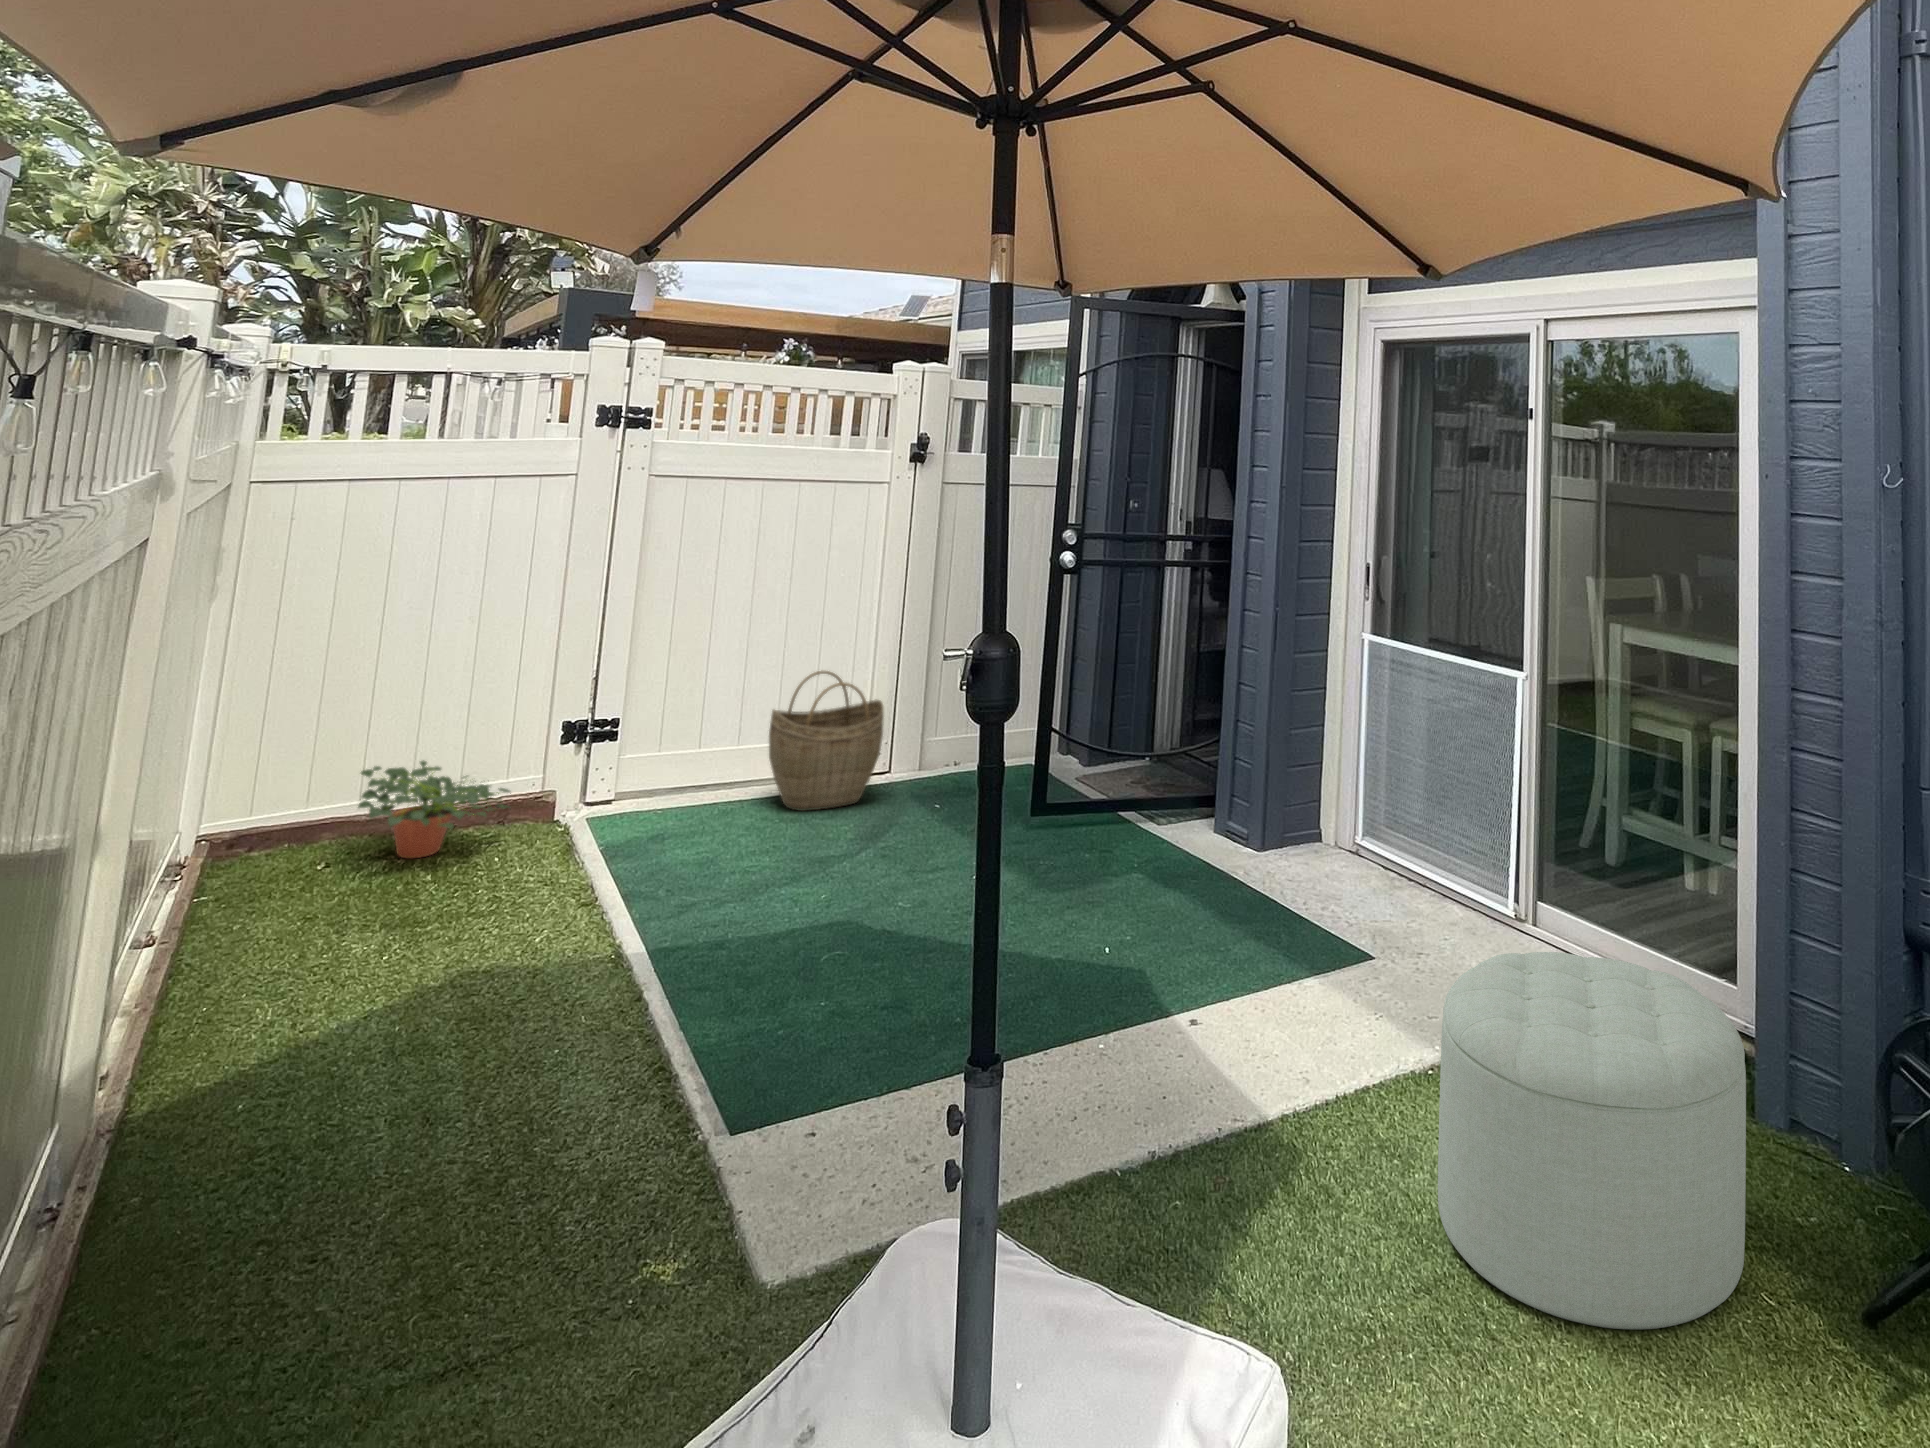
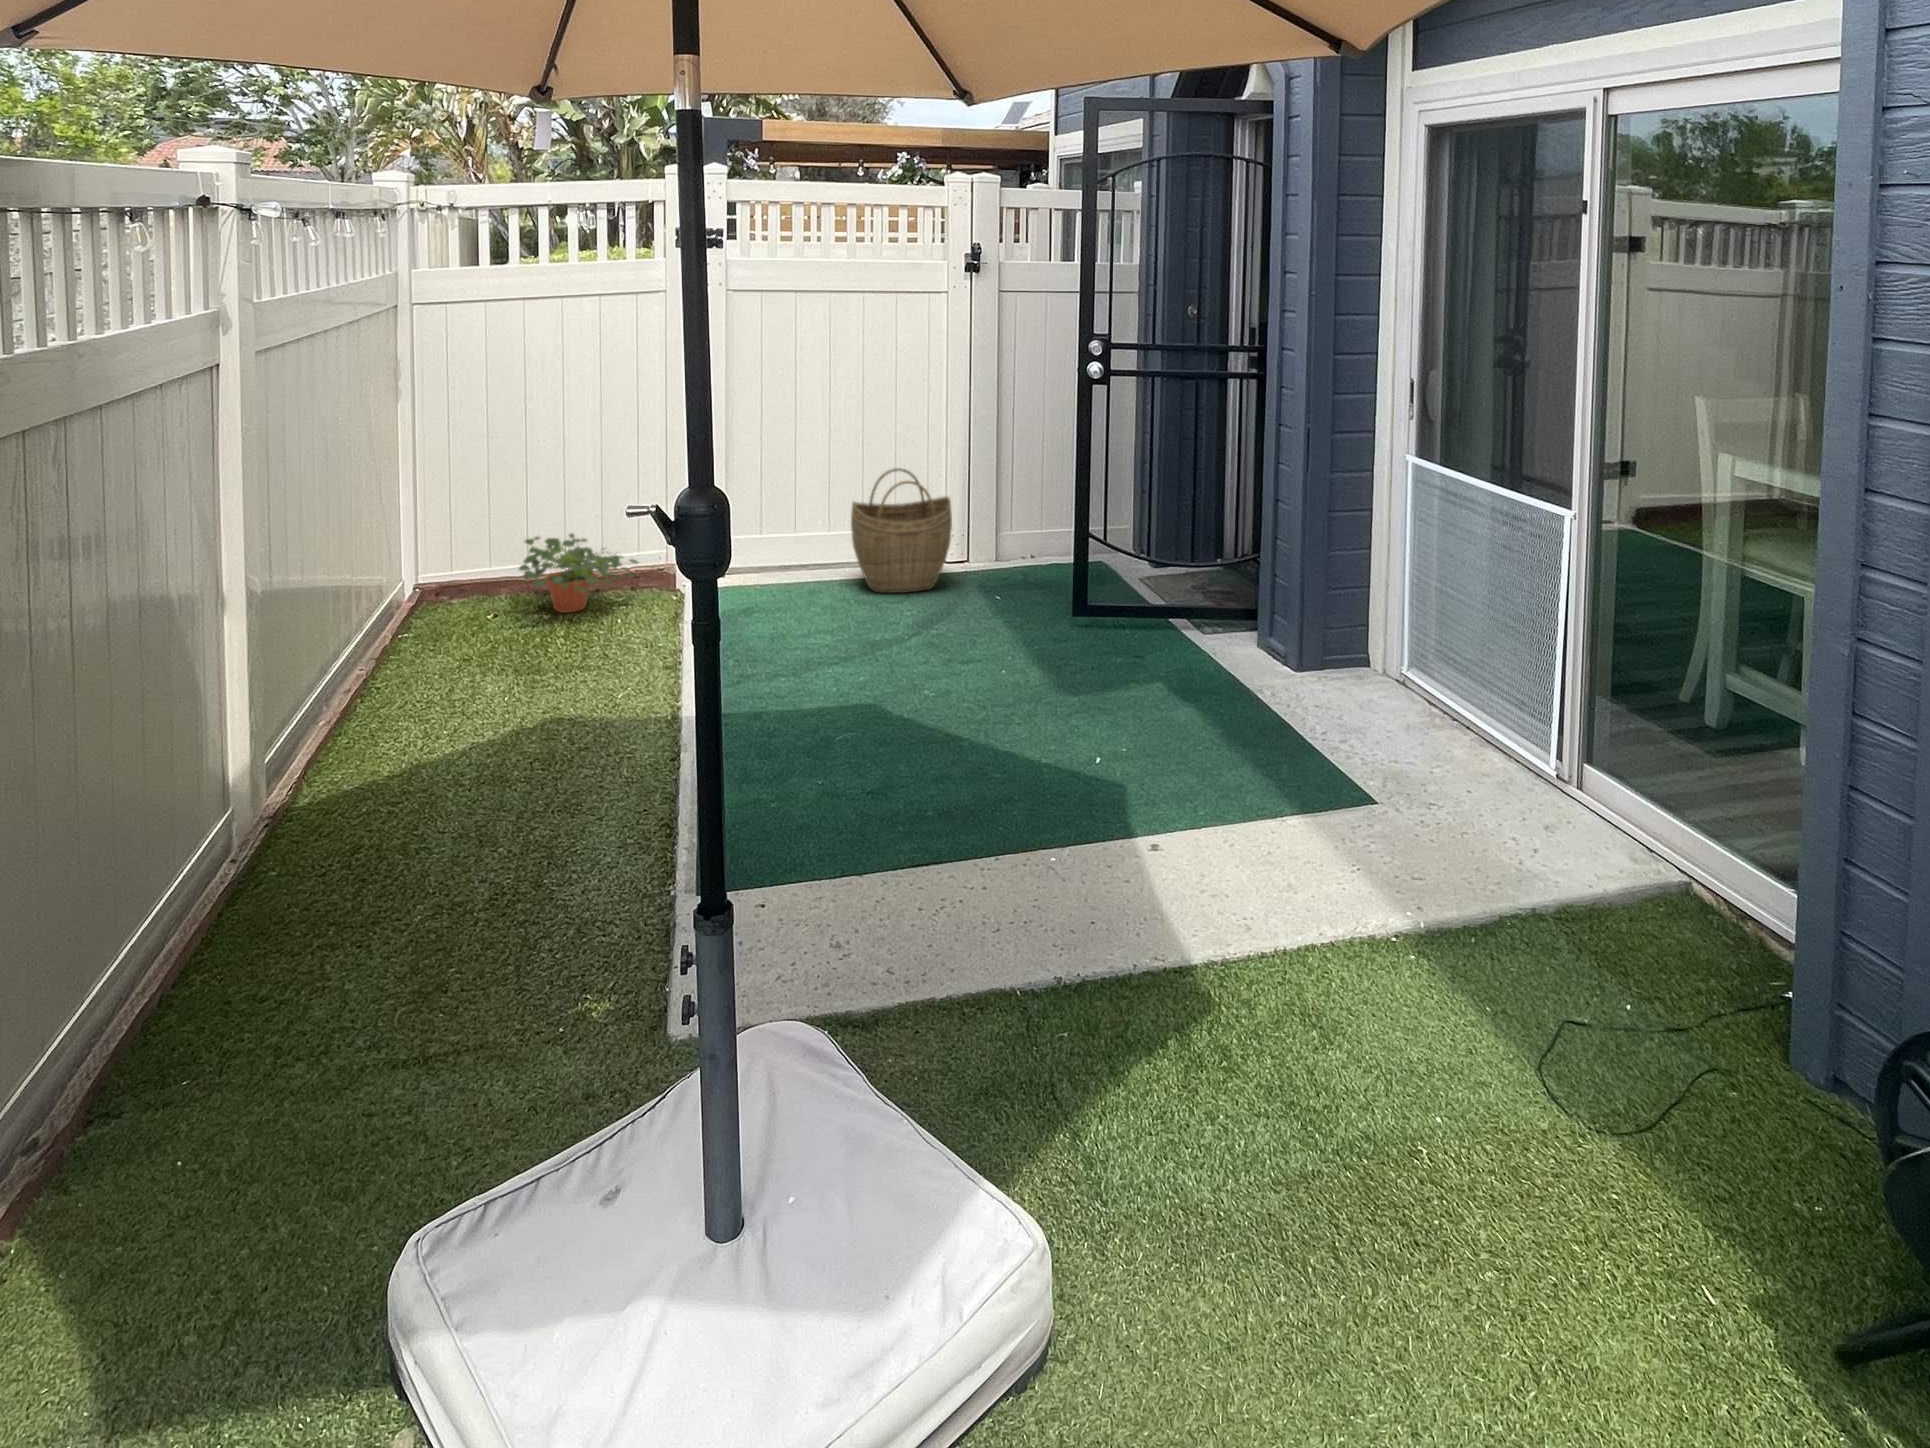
ottoman: present [1438,952,1746,1329] -> none [1328,841,1707,1299]

